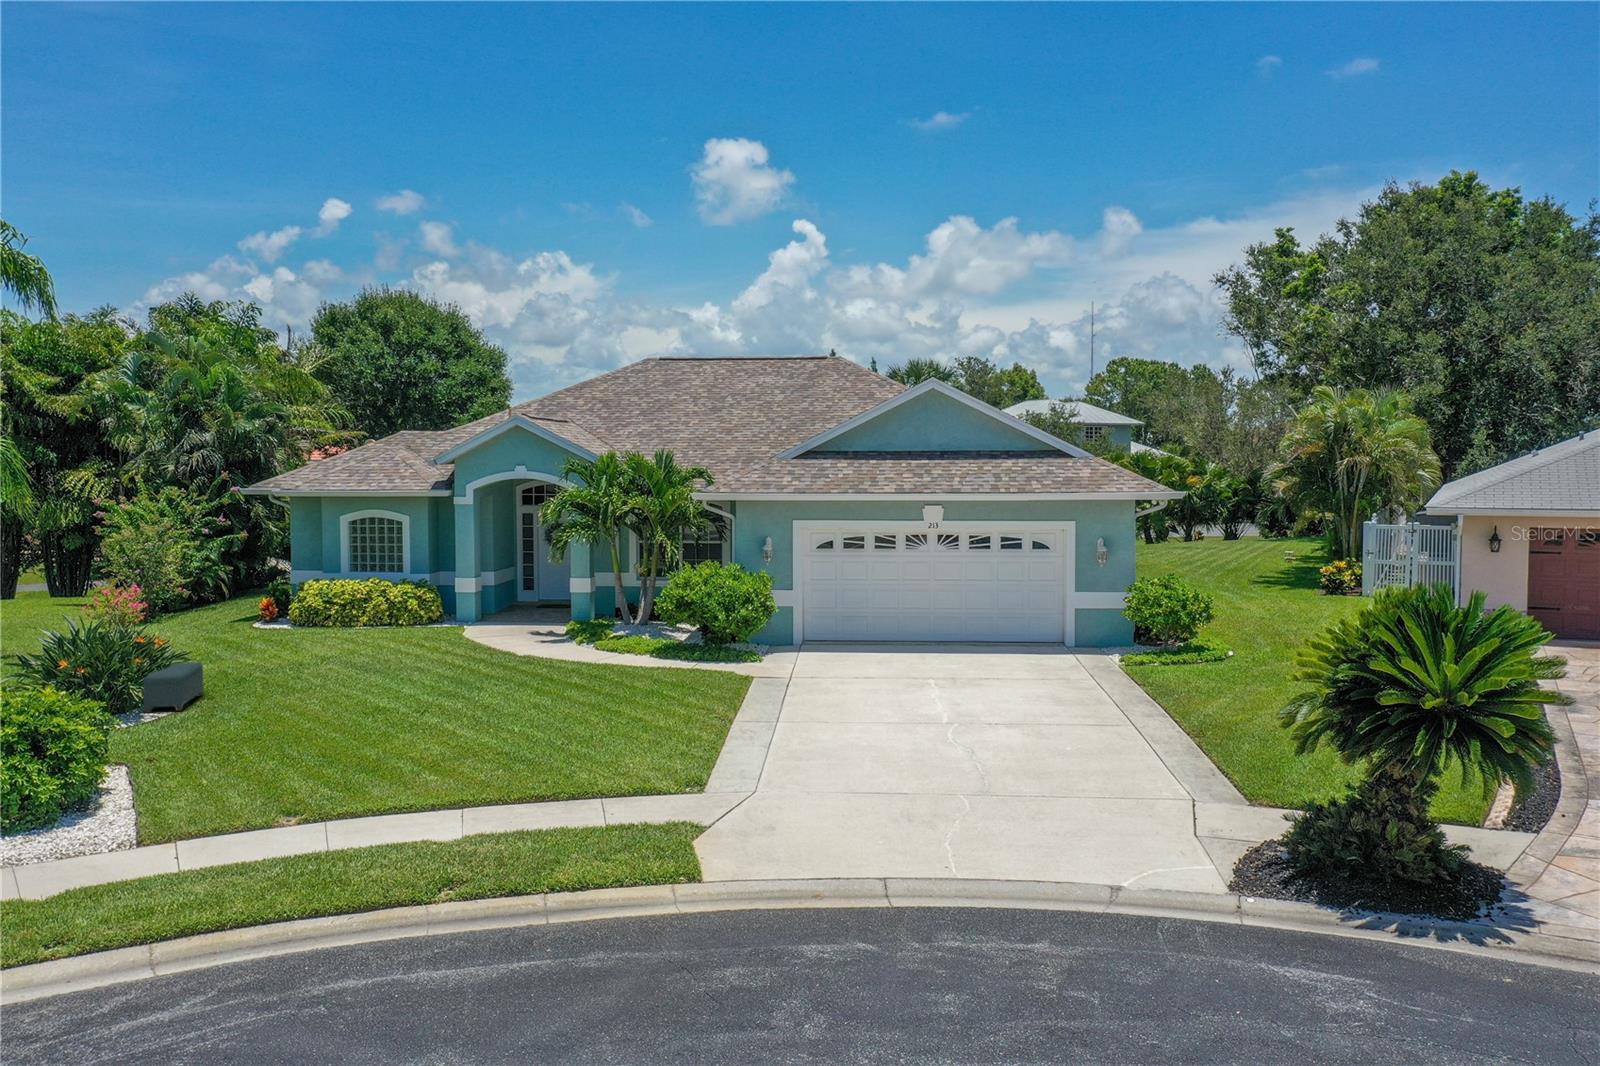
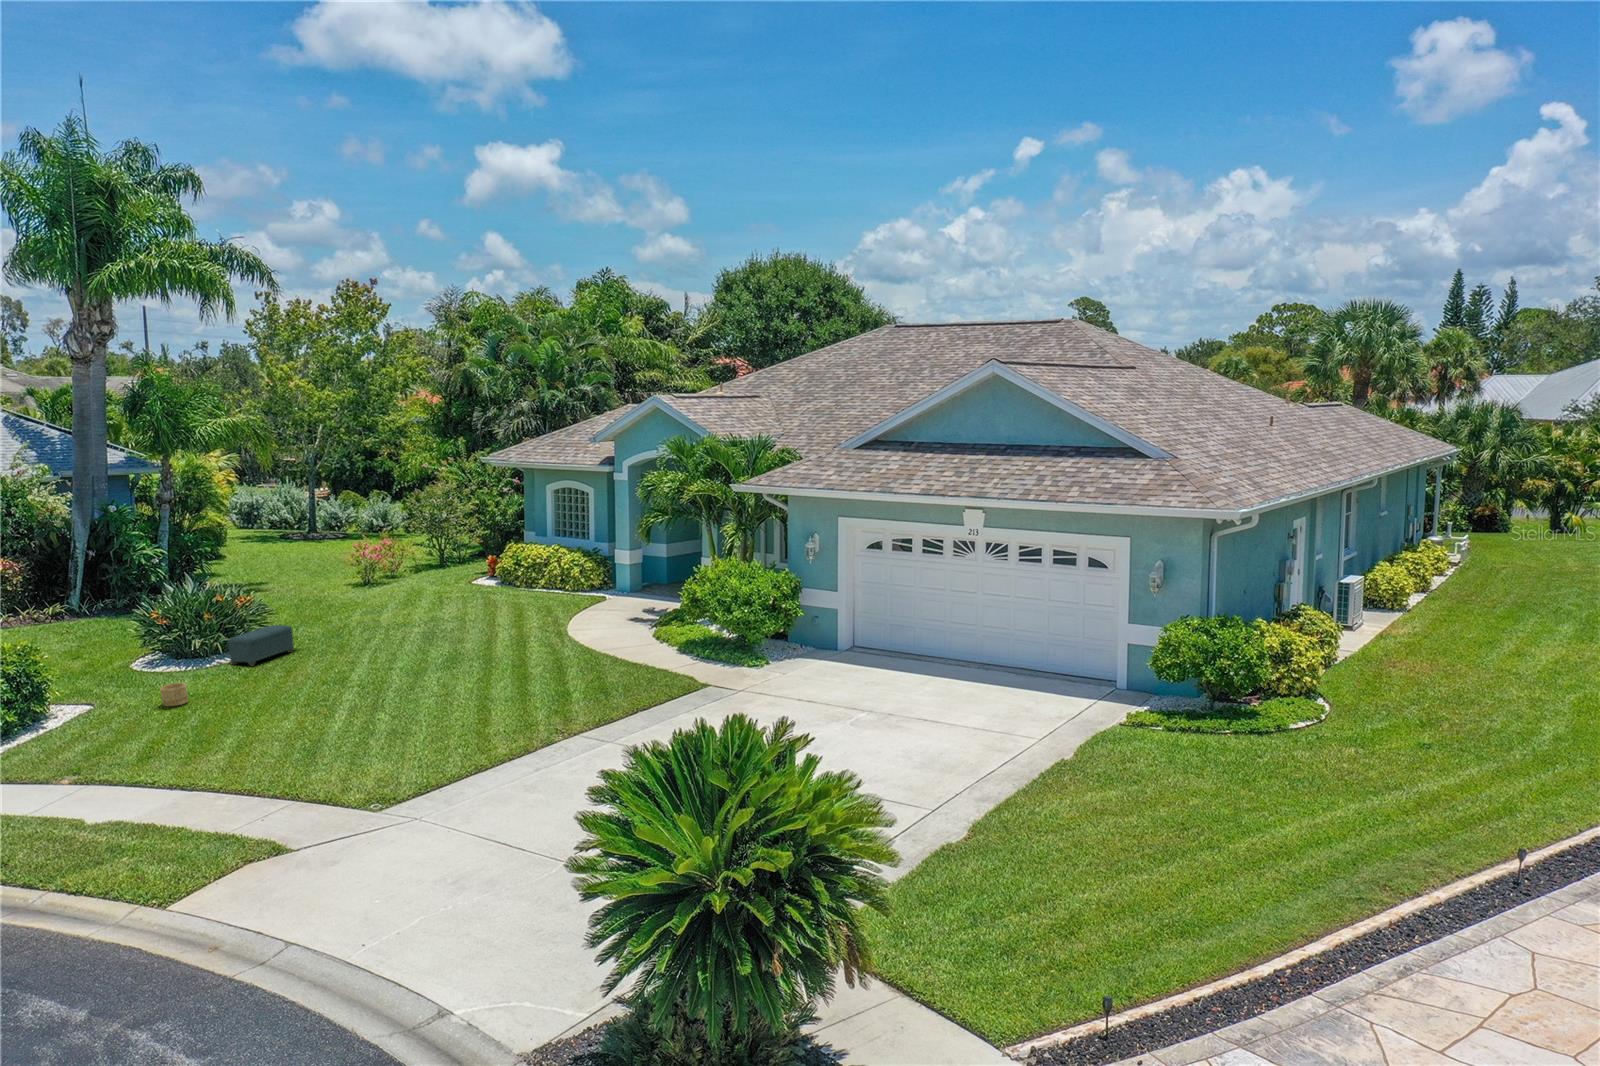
wooden bucket: none [142,723,179,753] -> present [160,683,188,706]

